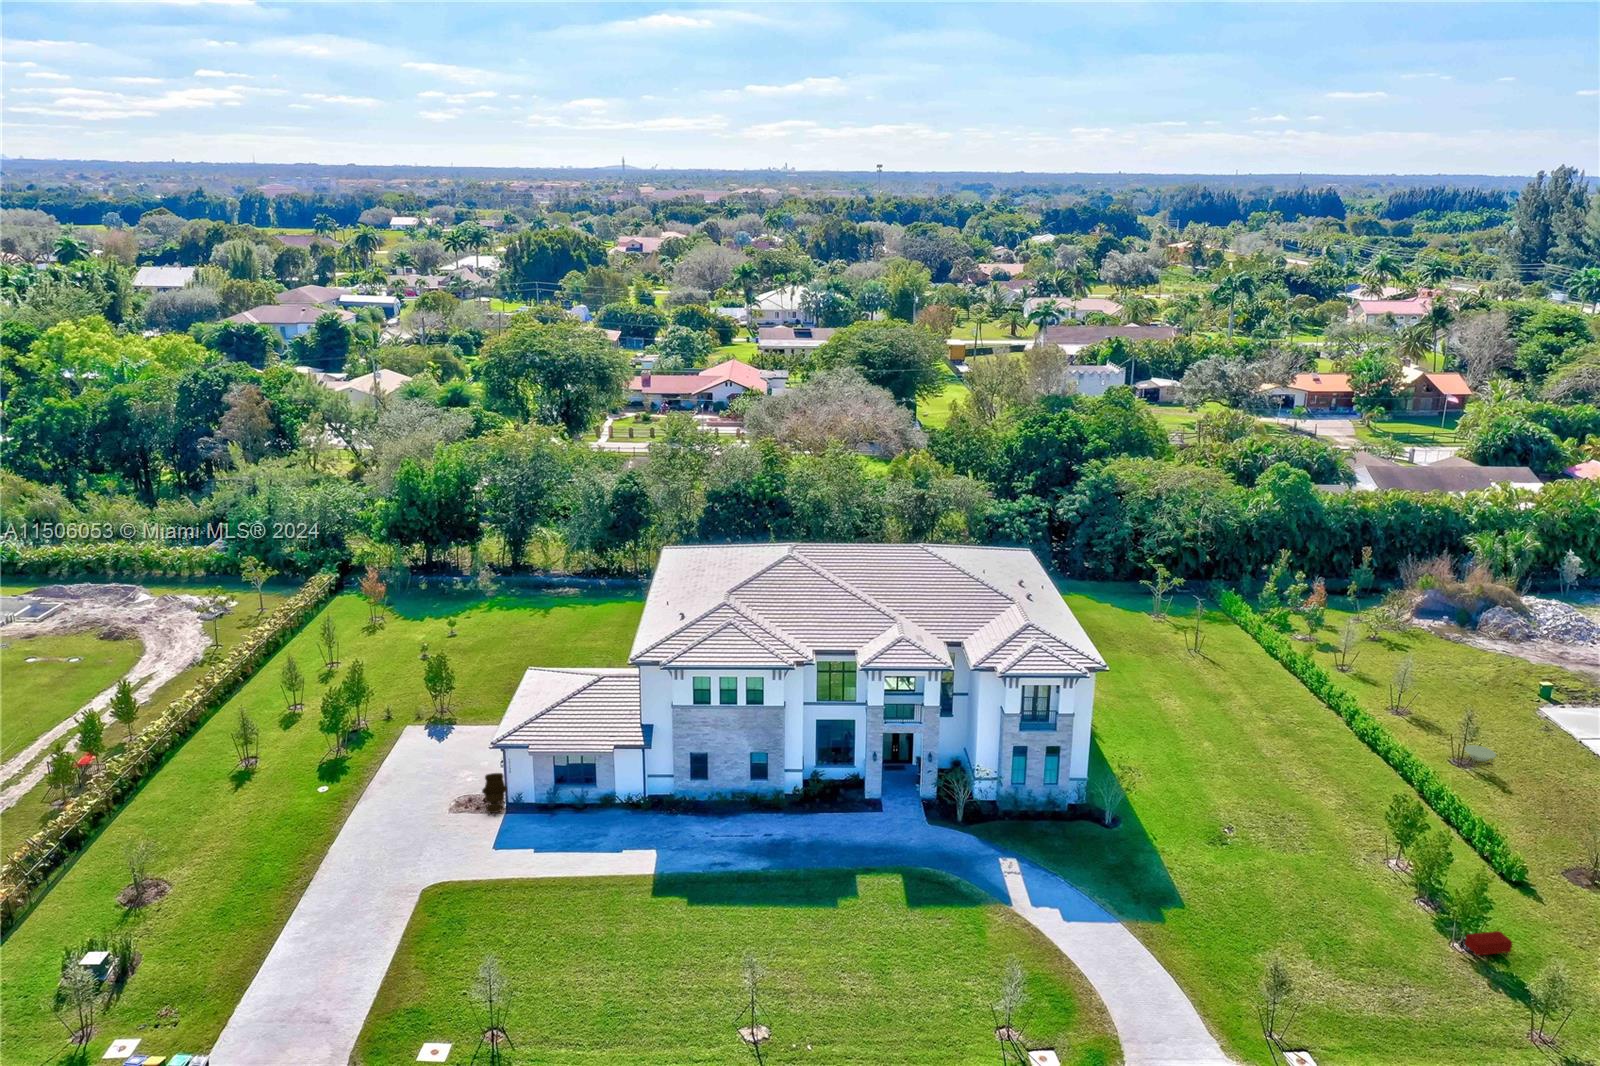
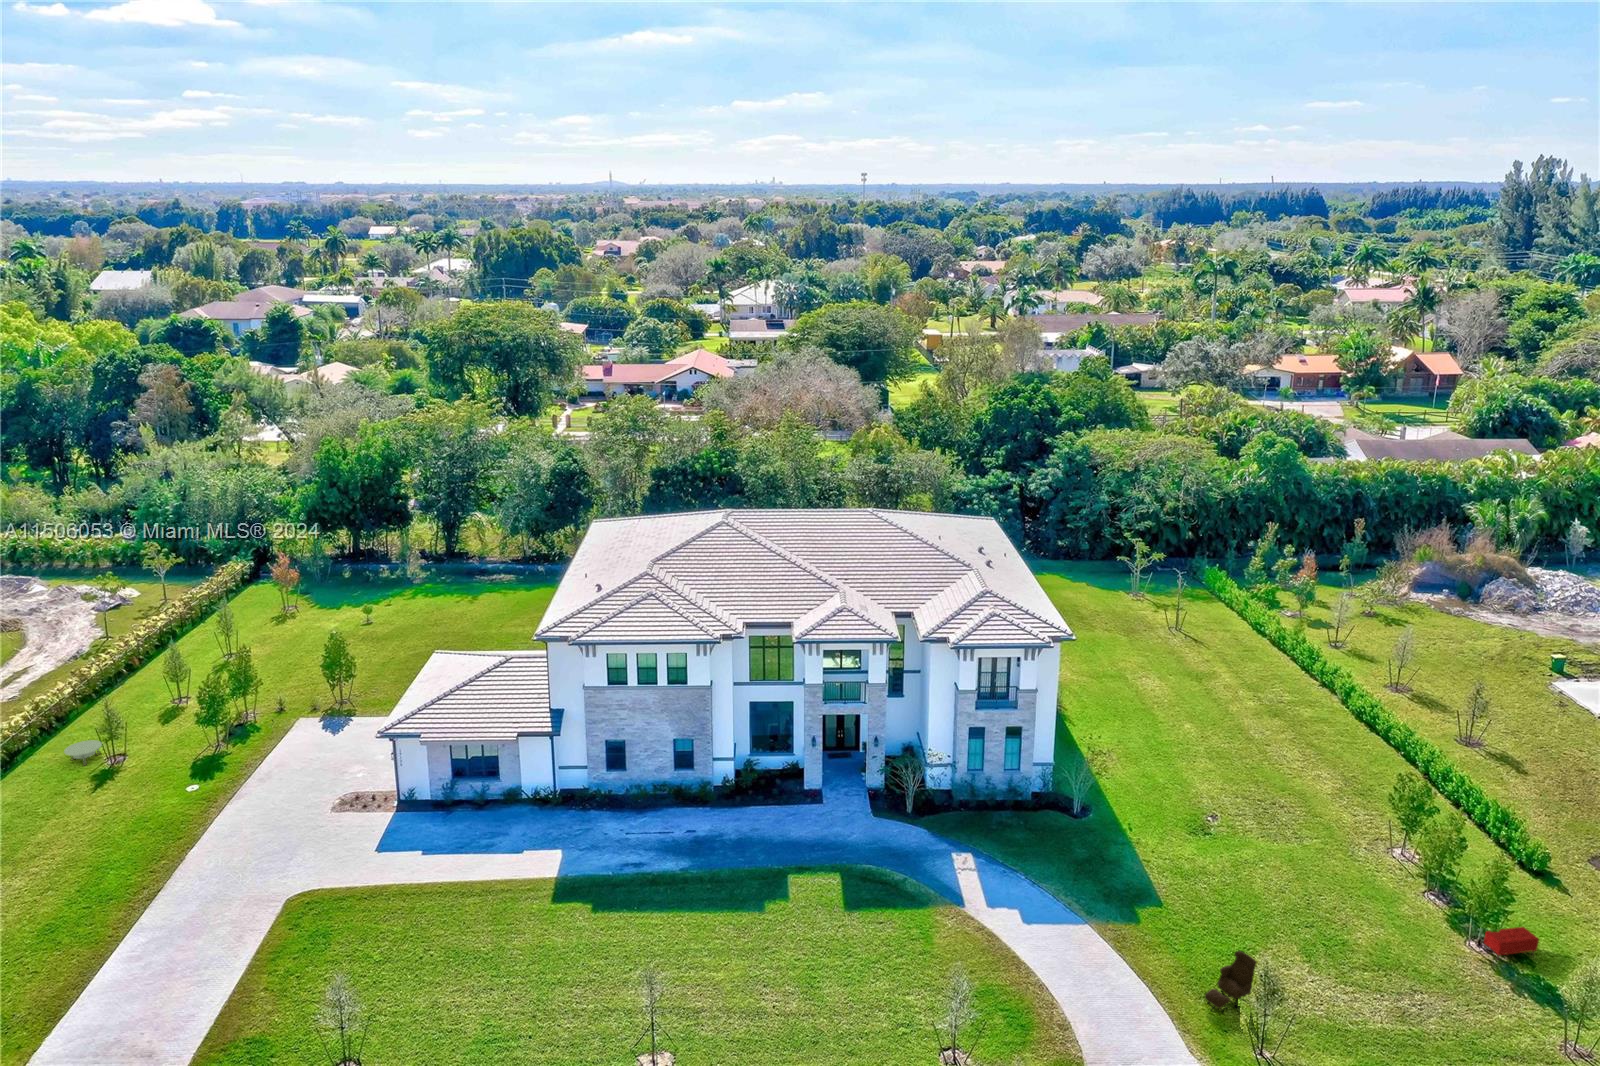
round table: present [1464,745,1496,765] -> present [64,740,102,766]
lounge chair: present [482,773,507,813] -> present [1205,951,1257,1009]

